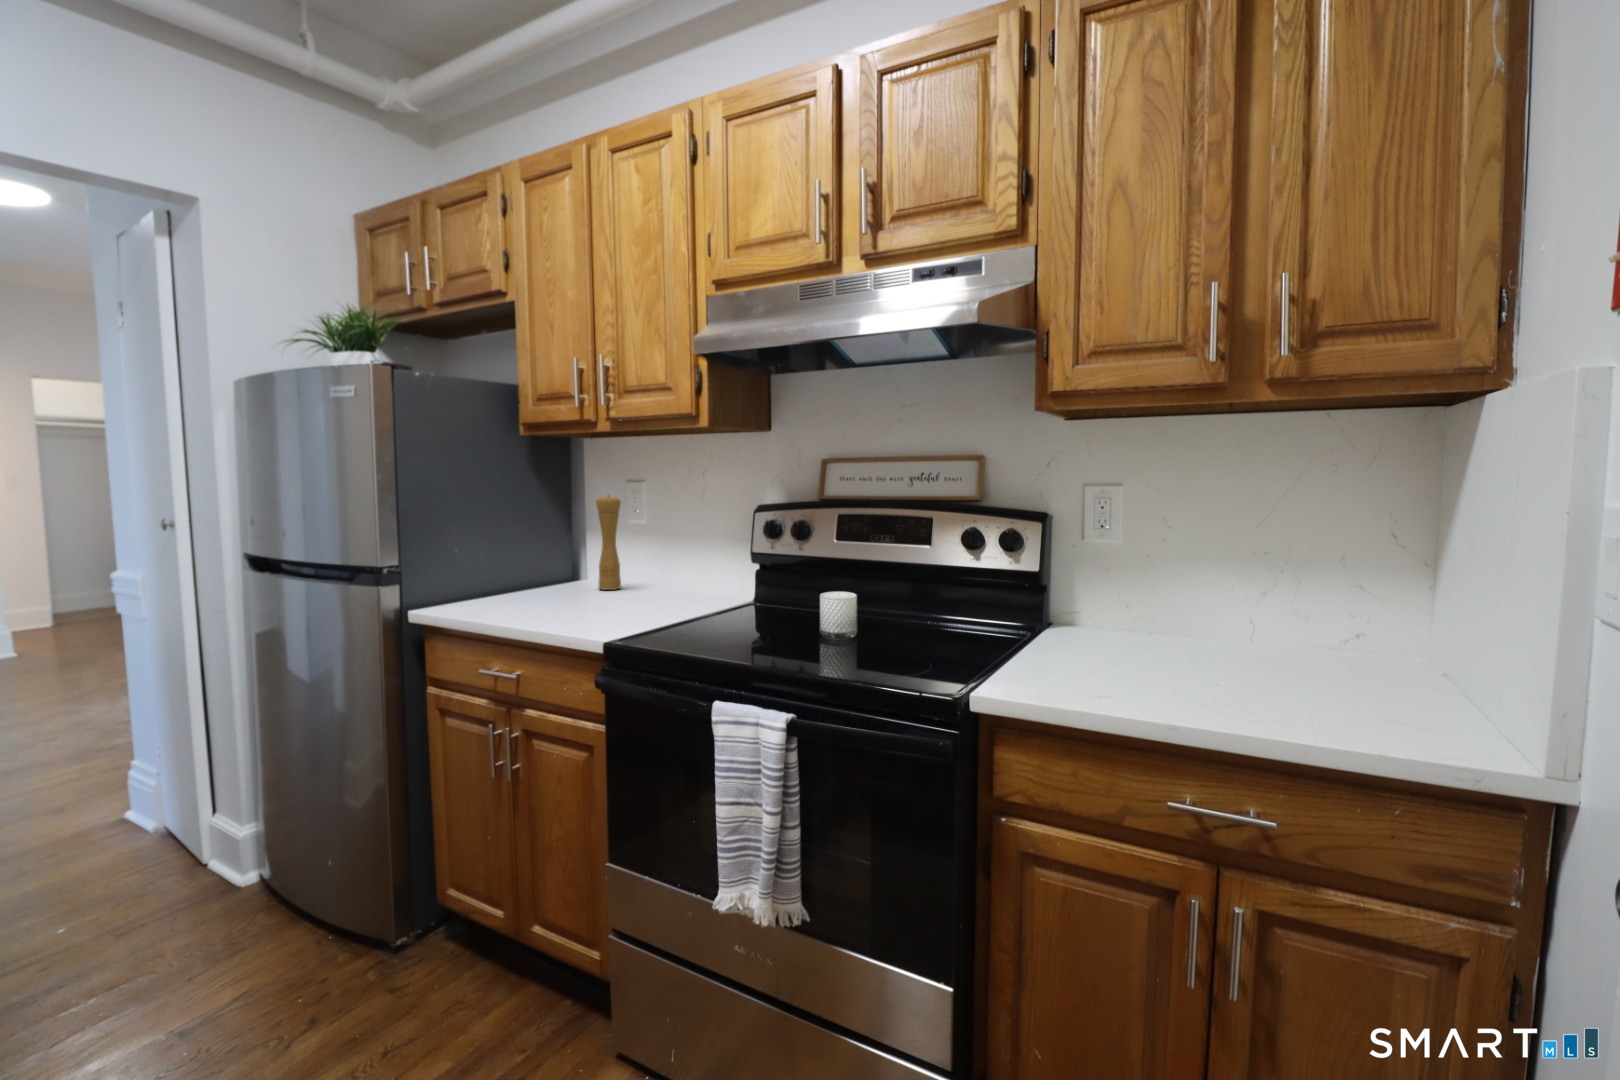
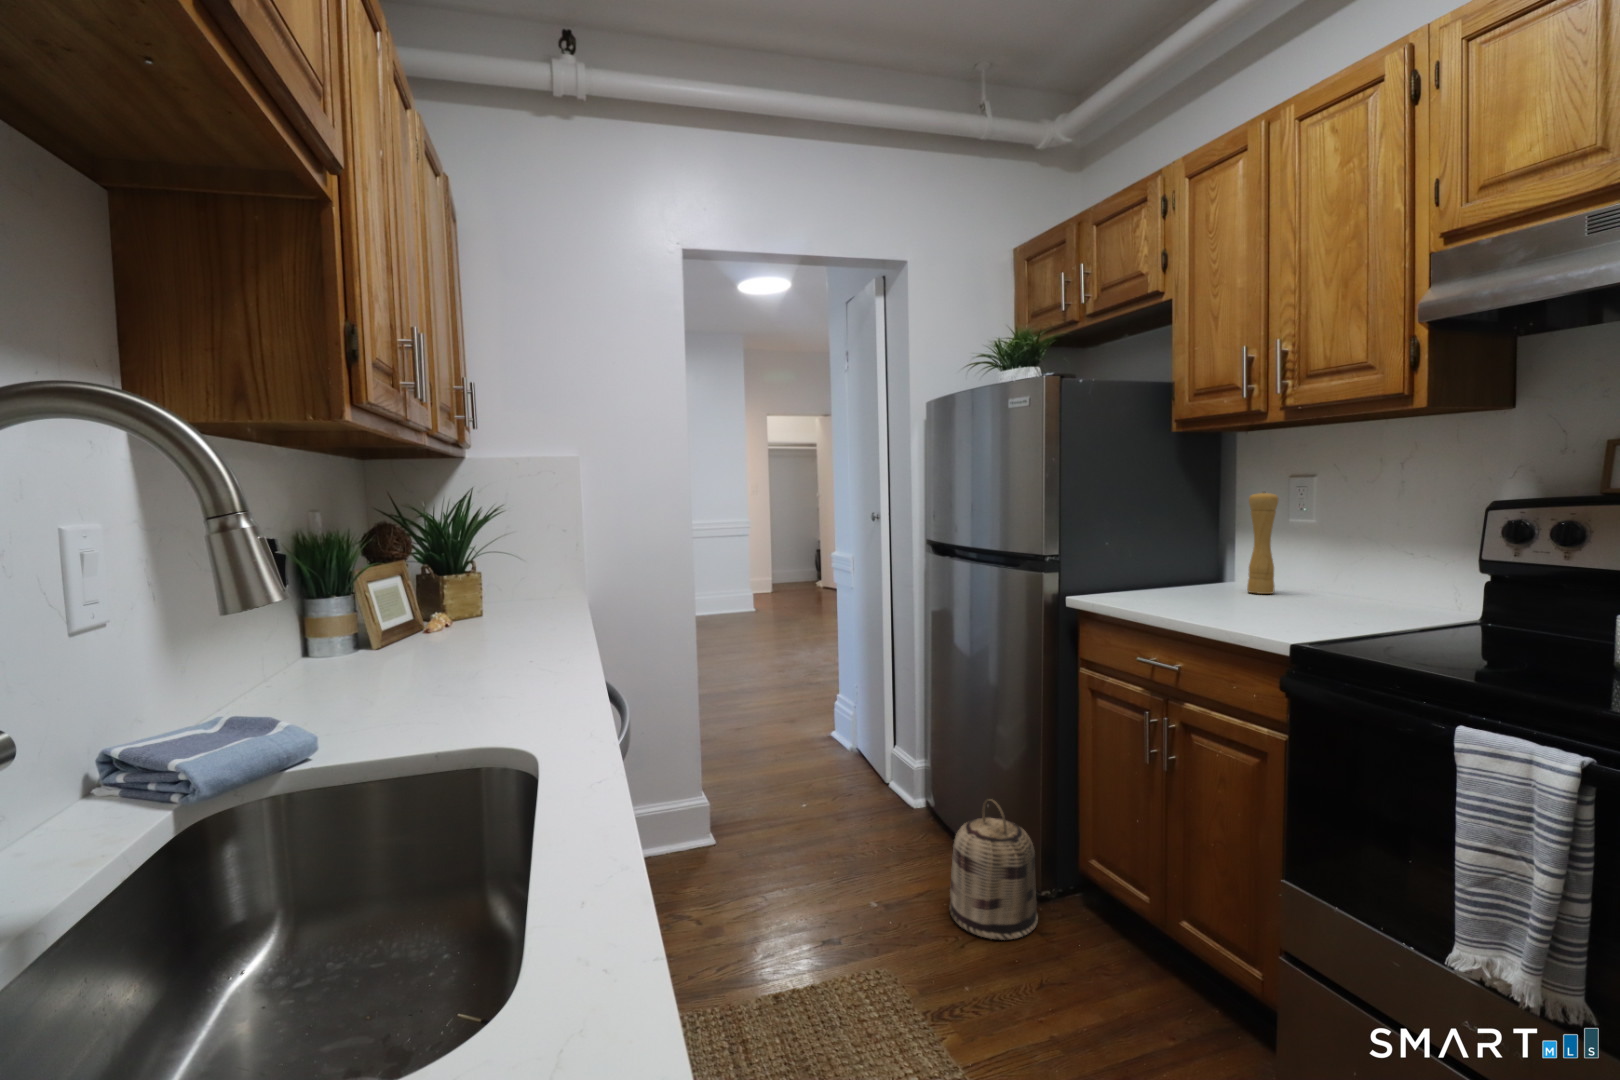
basket: none [264,863,388,1036] -> present [950,799,1038,940]

